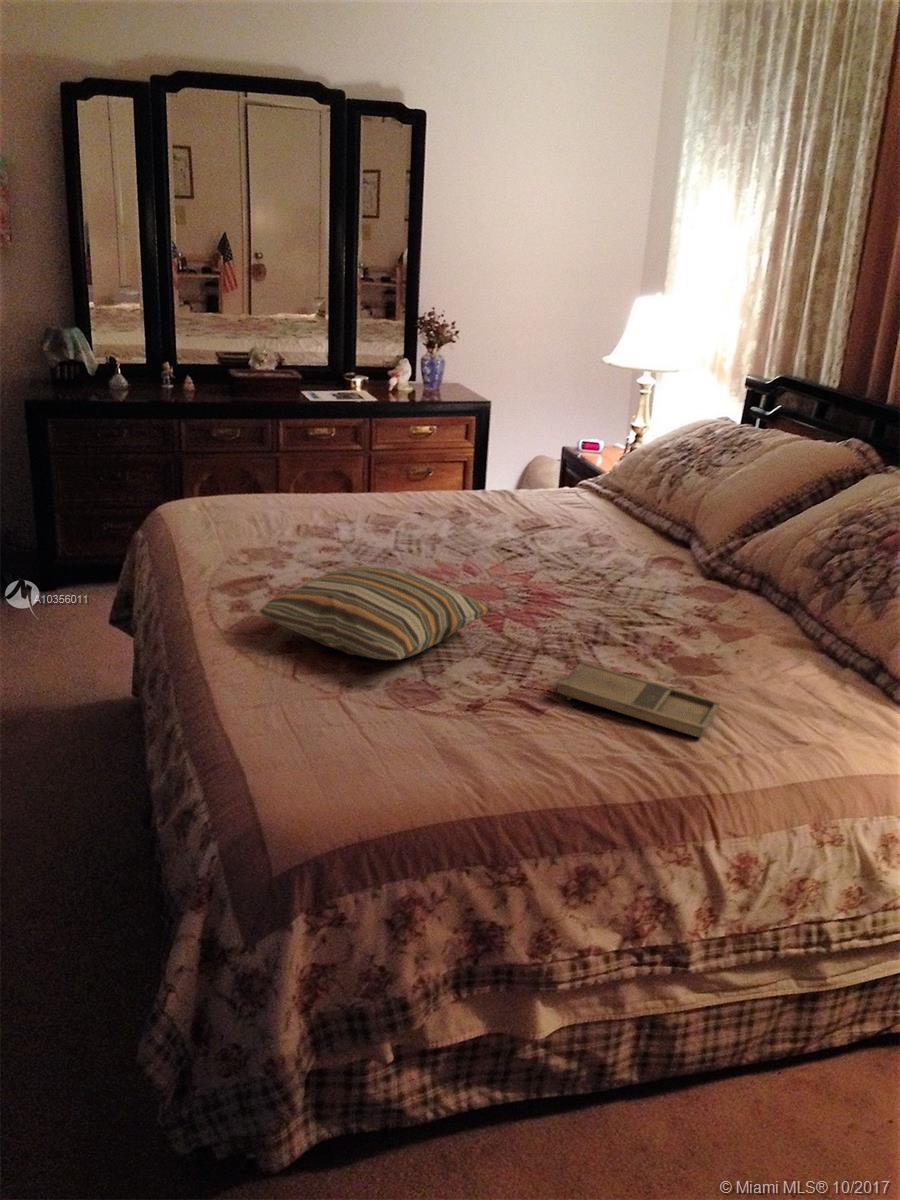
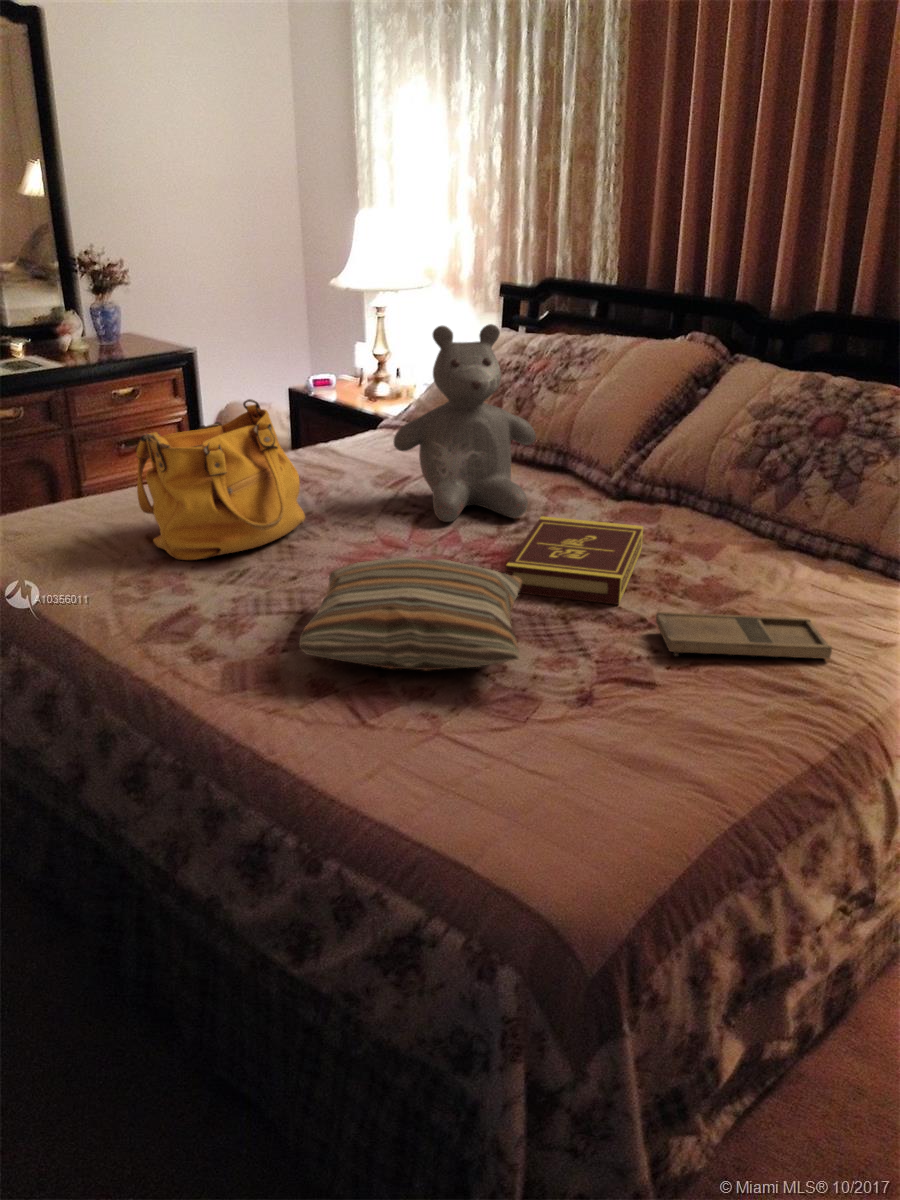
teddy bear: none [512,395,640,572] -> present [393,324,536,522]
handbag: none [284,432,417,549] -> present [135,399,305,560]
book: none [500,571,667,653] -> present [506,516,643,605]

